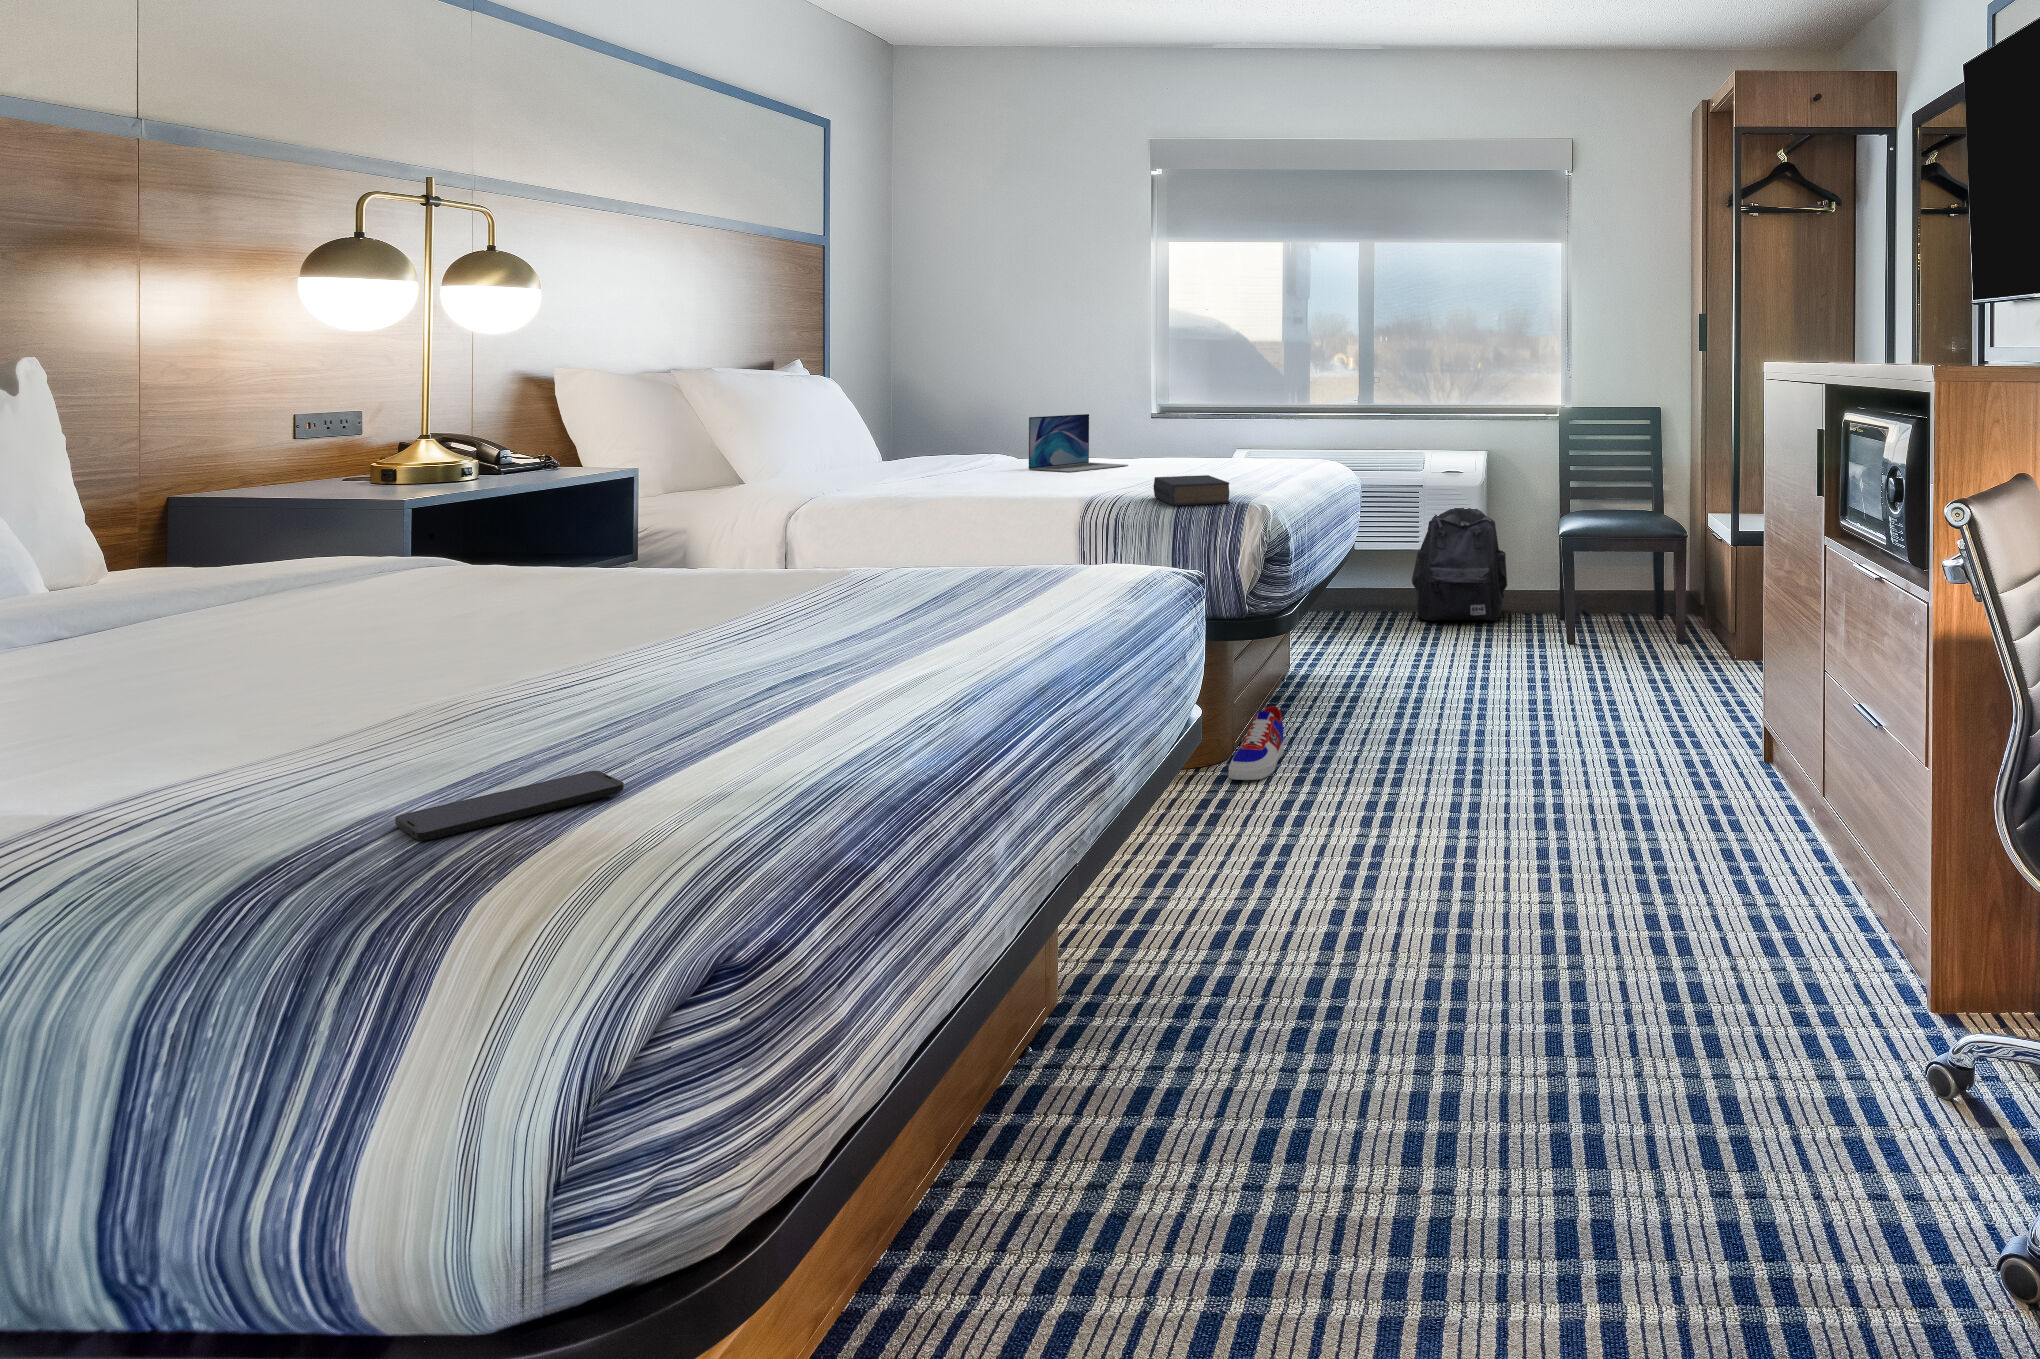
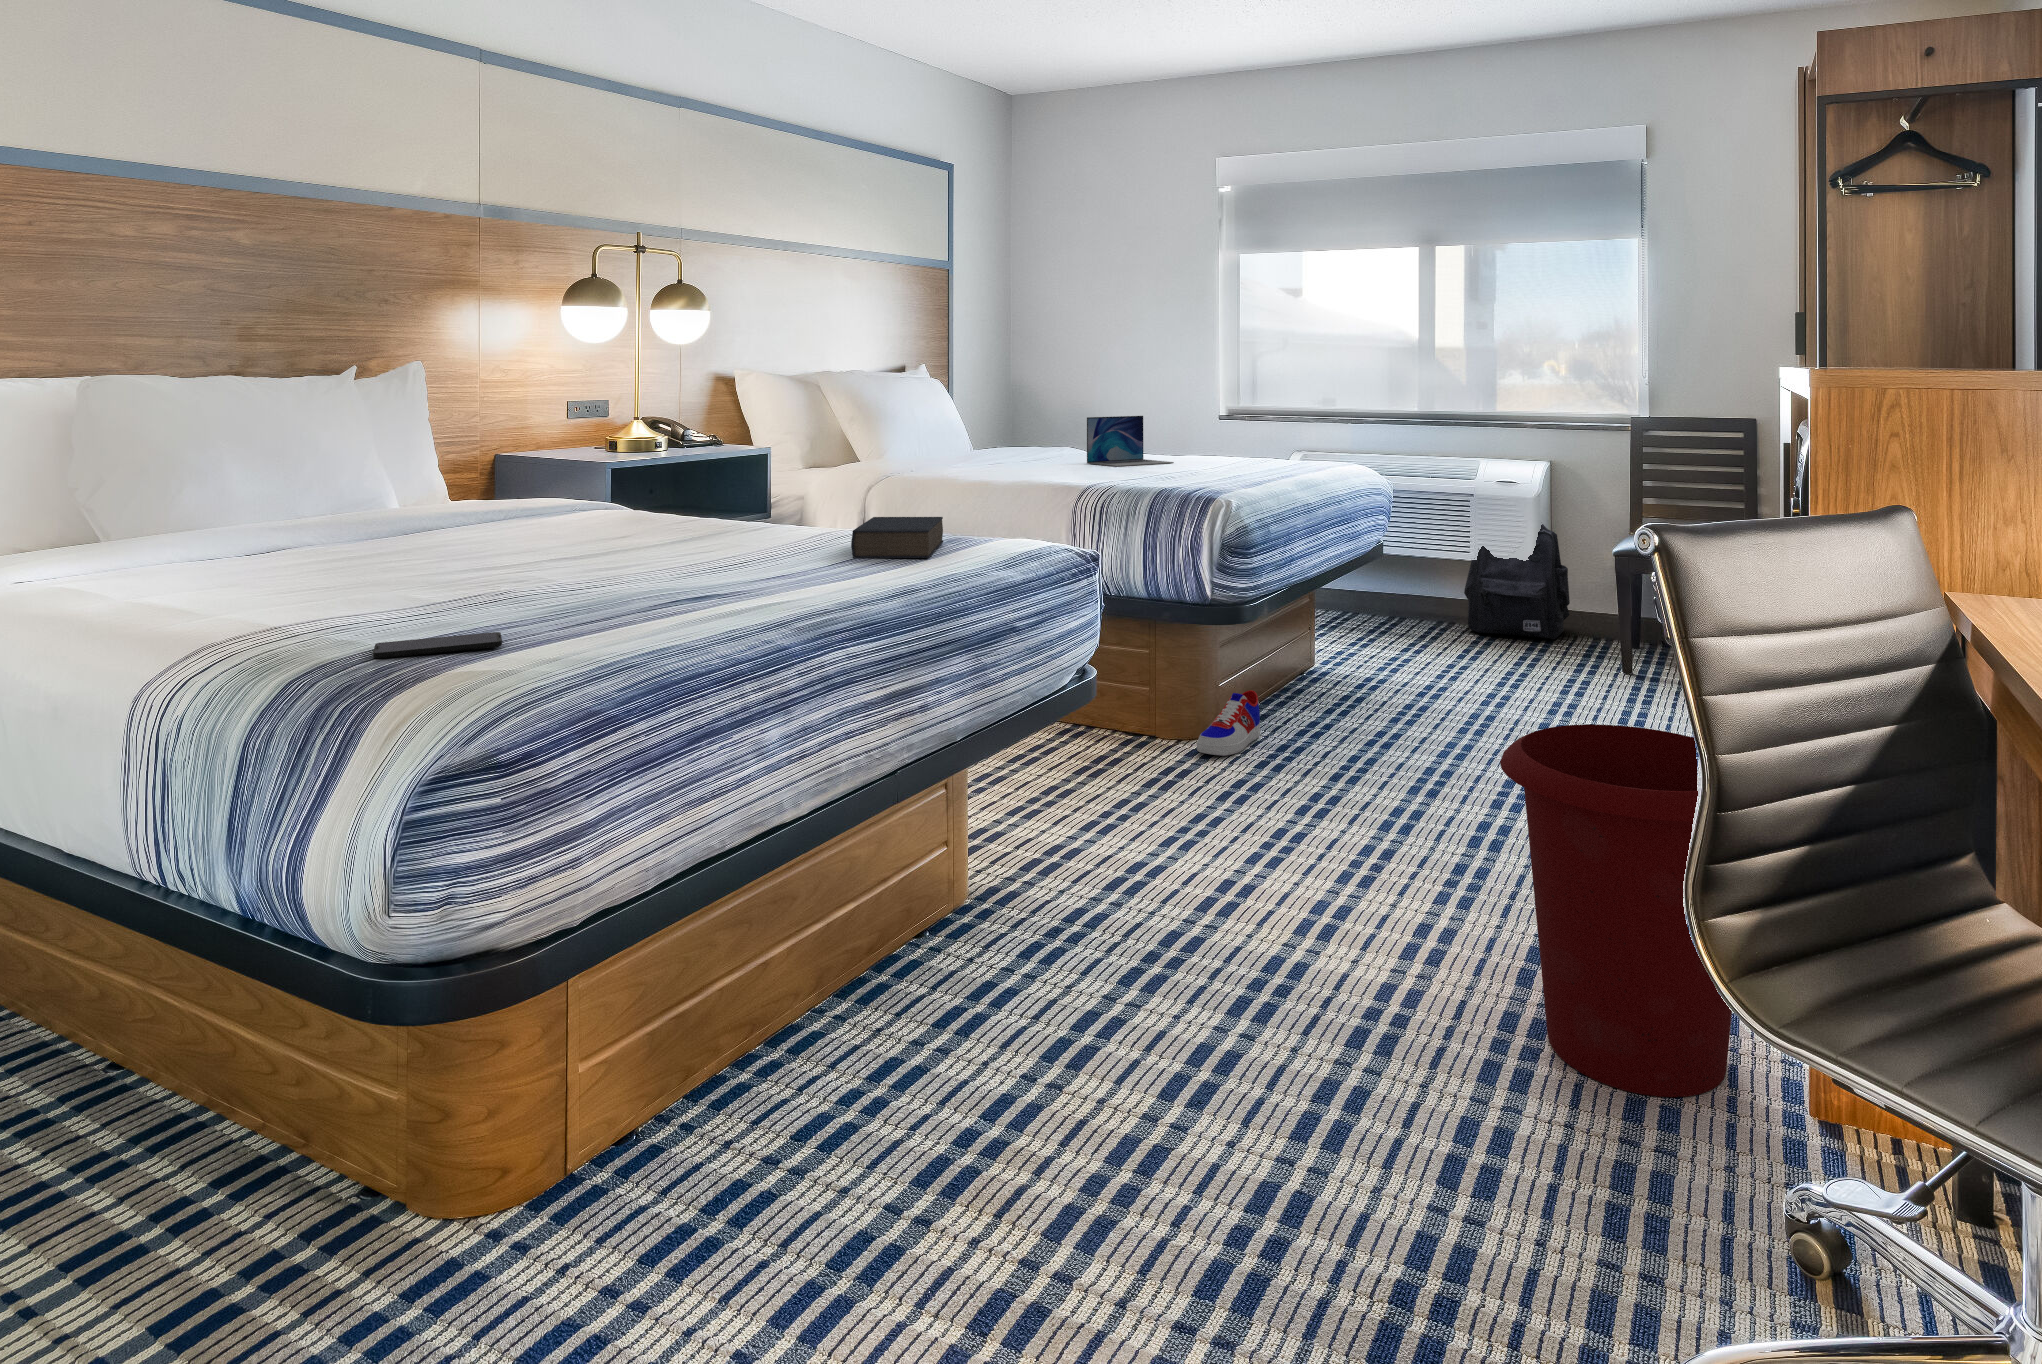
book: present [1154,475,1230,506] -> present [851,517,943,558]
waste bin: none [1667,703,1901,1033] -> present [1500,724,1732,1097]

